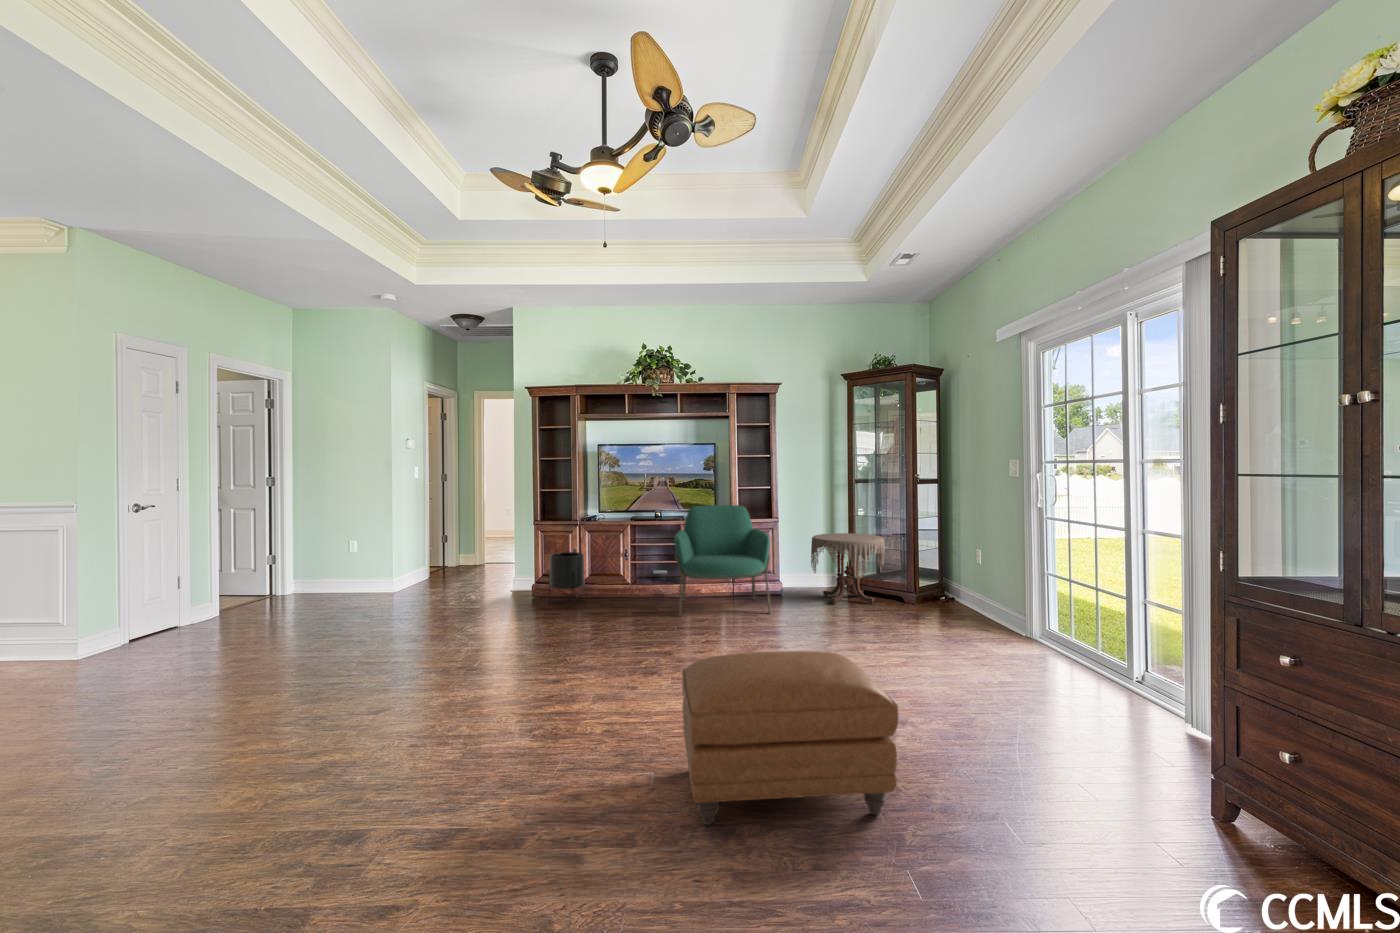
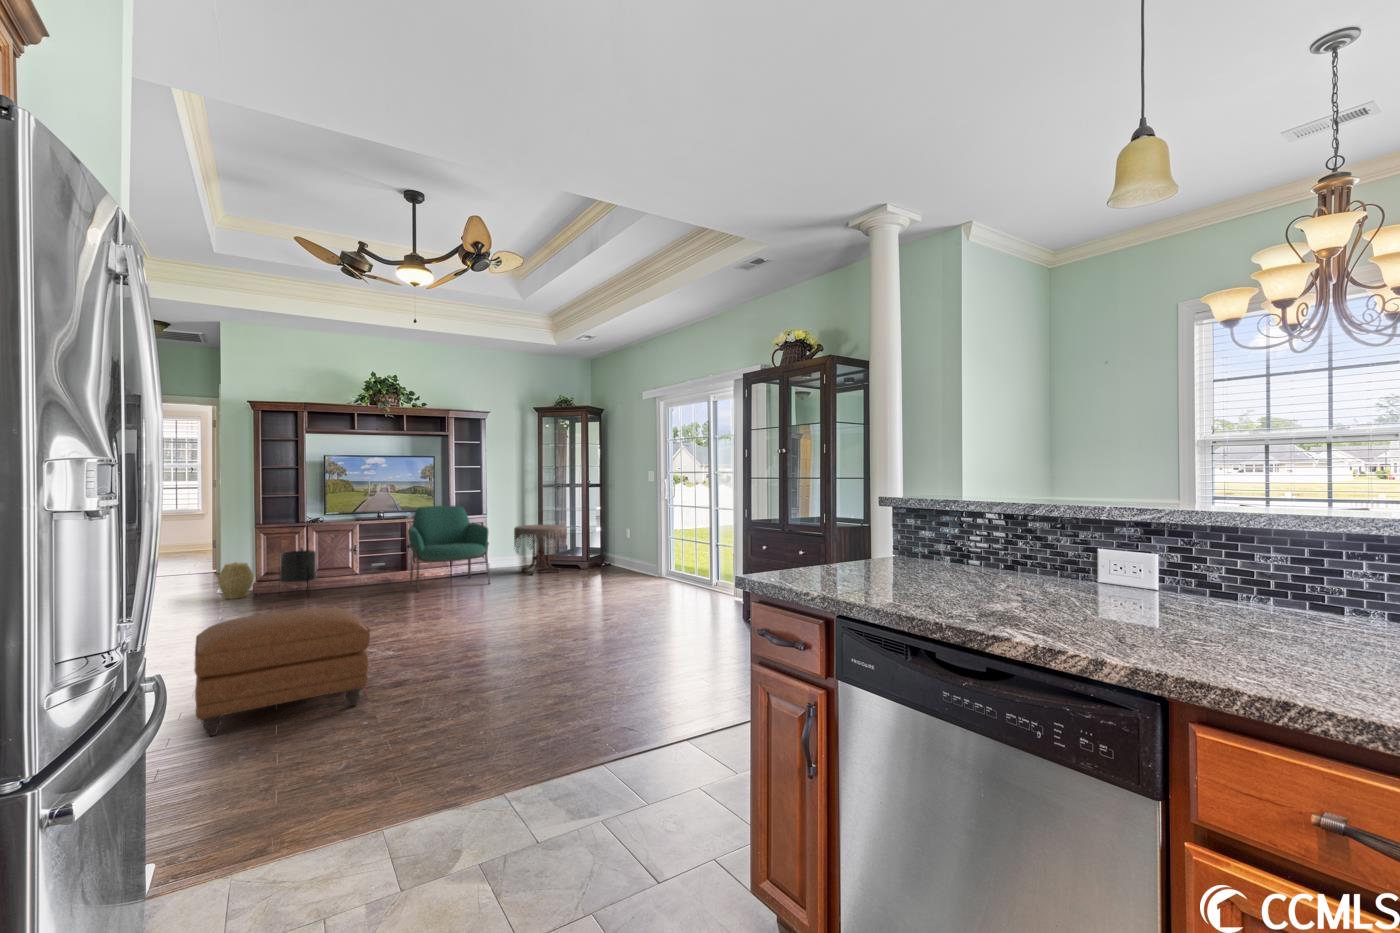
woven basket: none [501,560,532,600] -> present [218,562,254,599]
ottoman: present [682,651,899,825] -> present [194,608,370,736]

